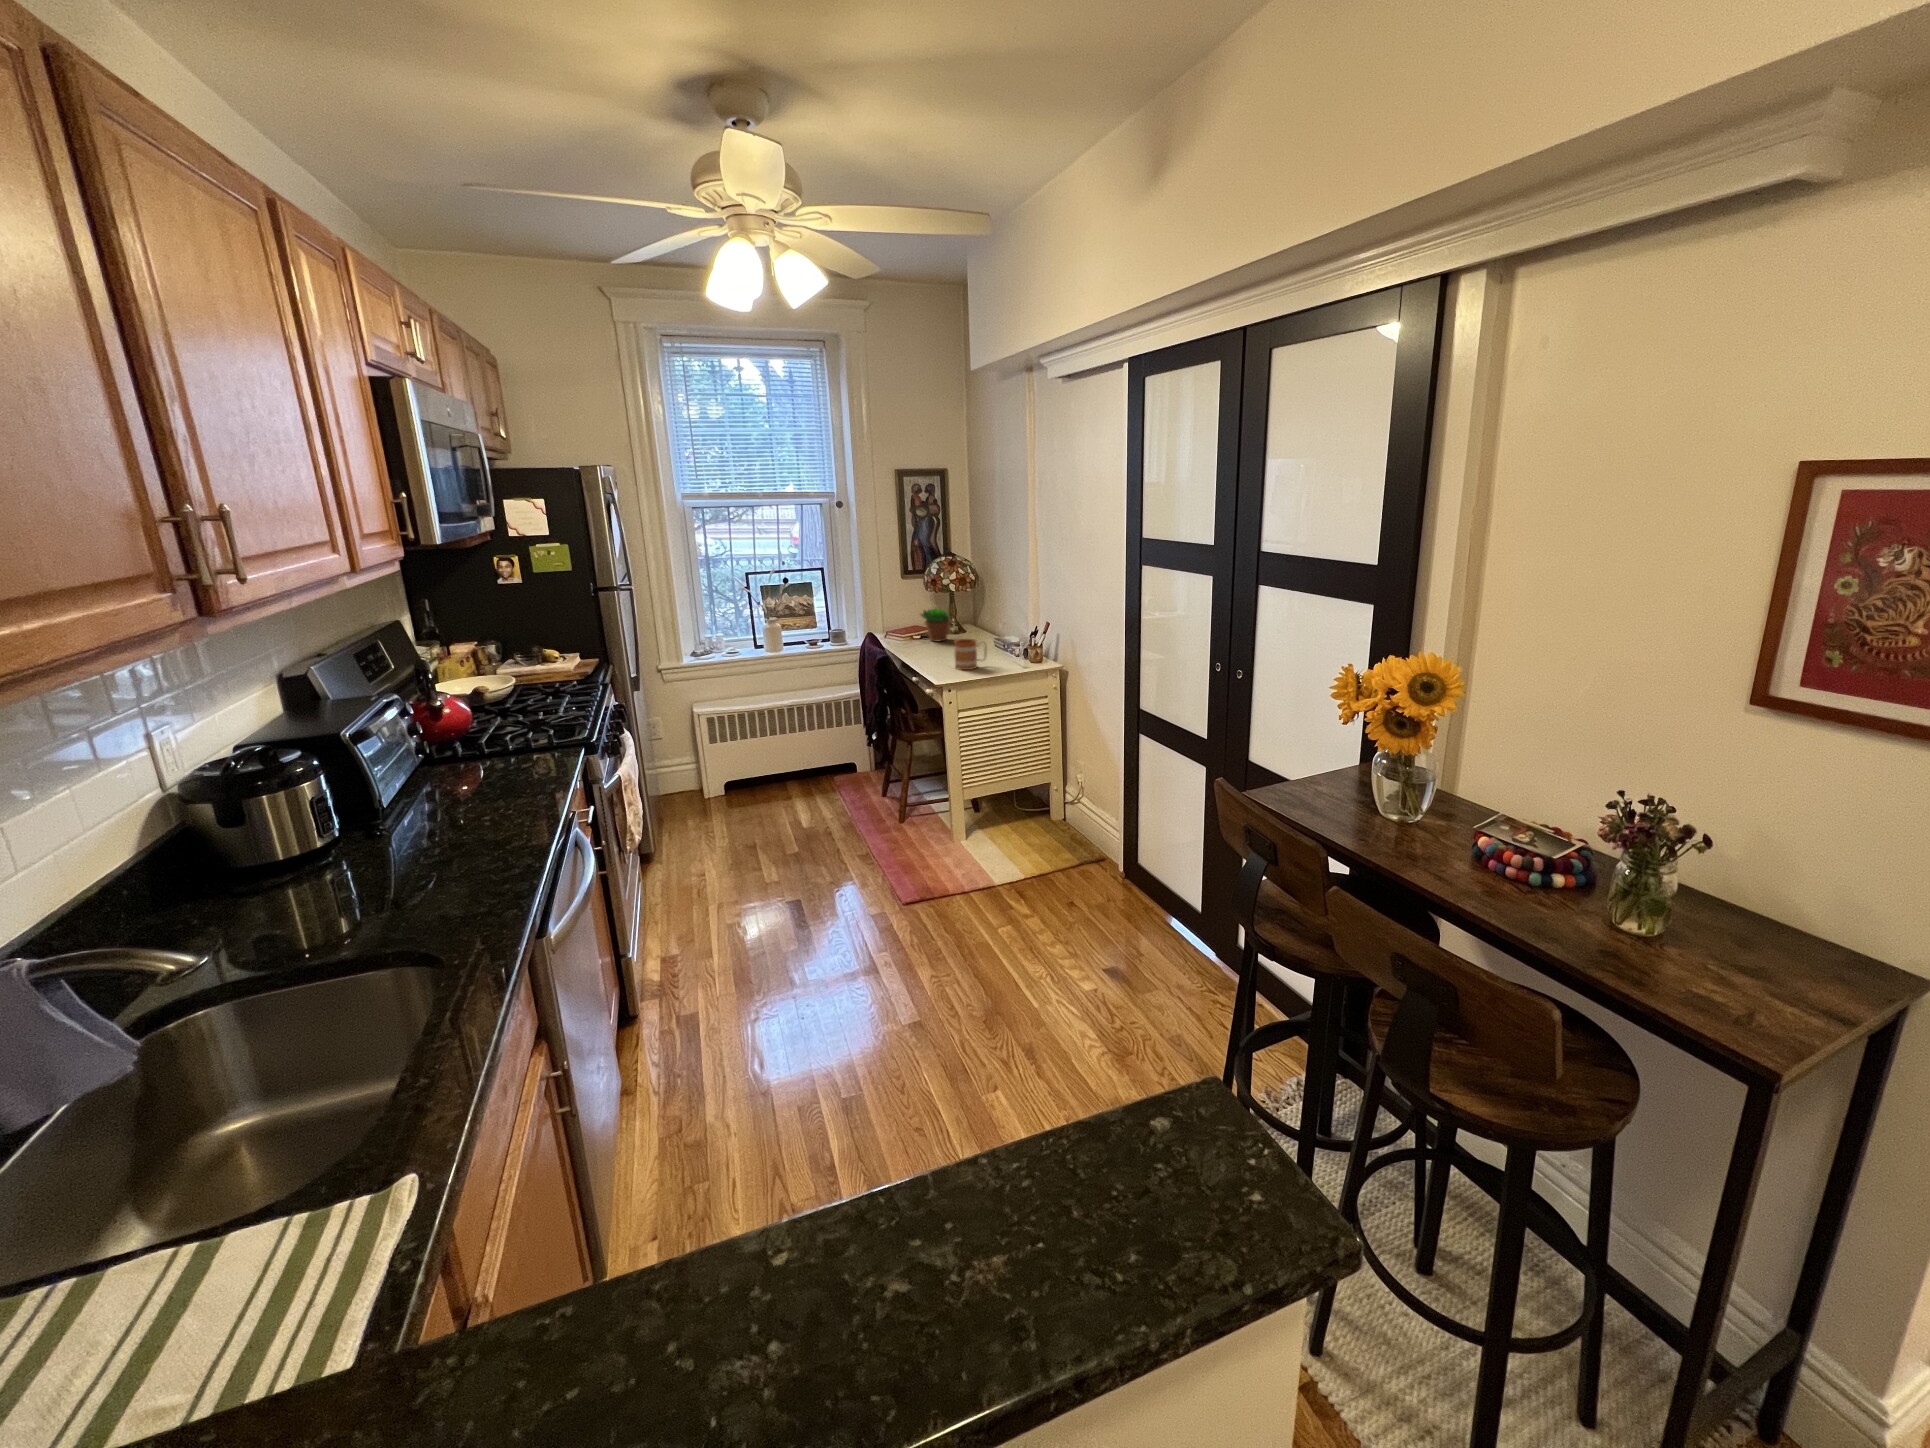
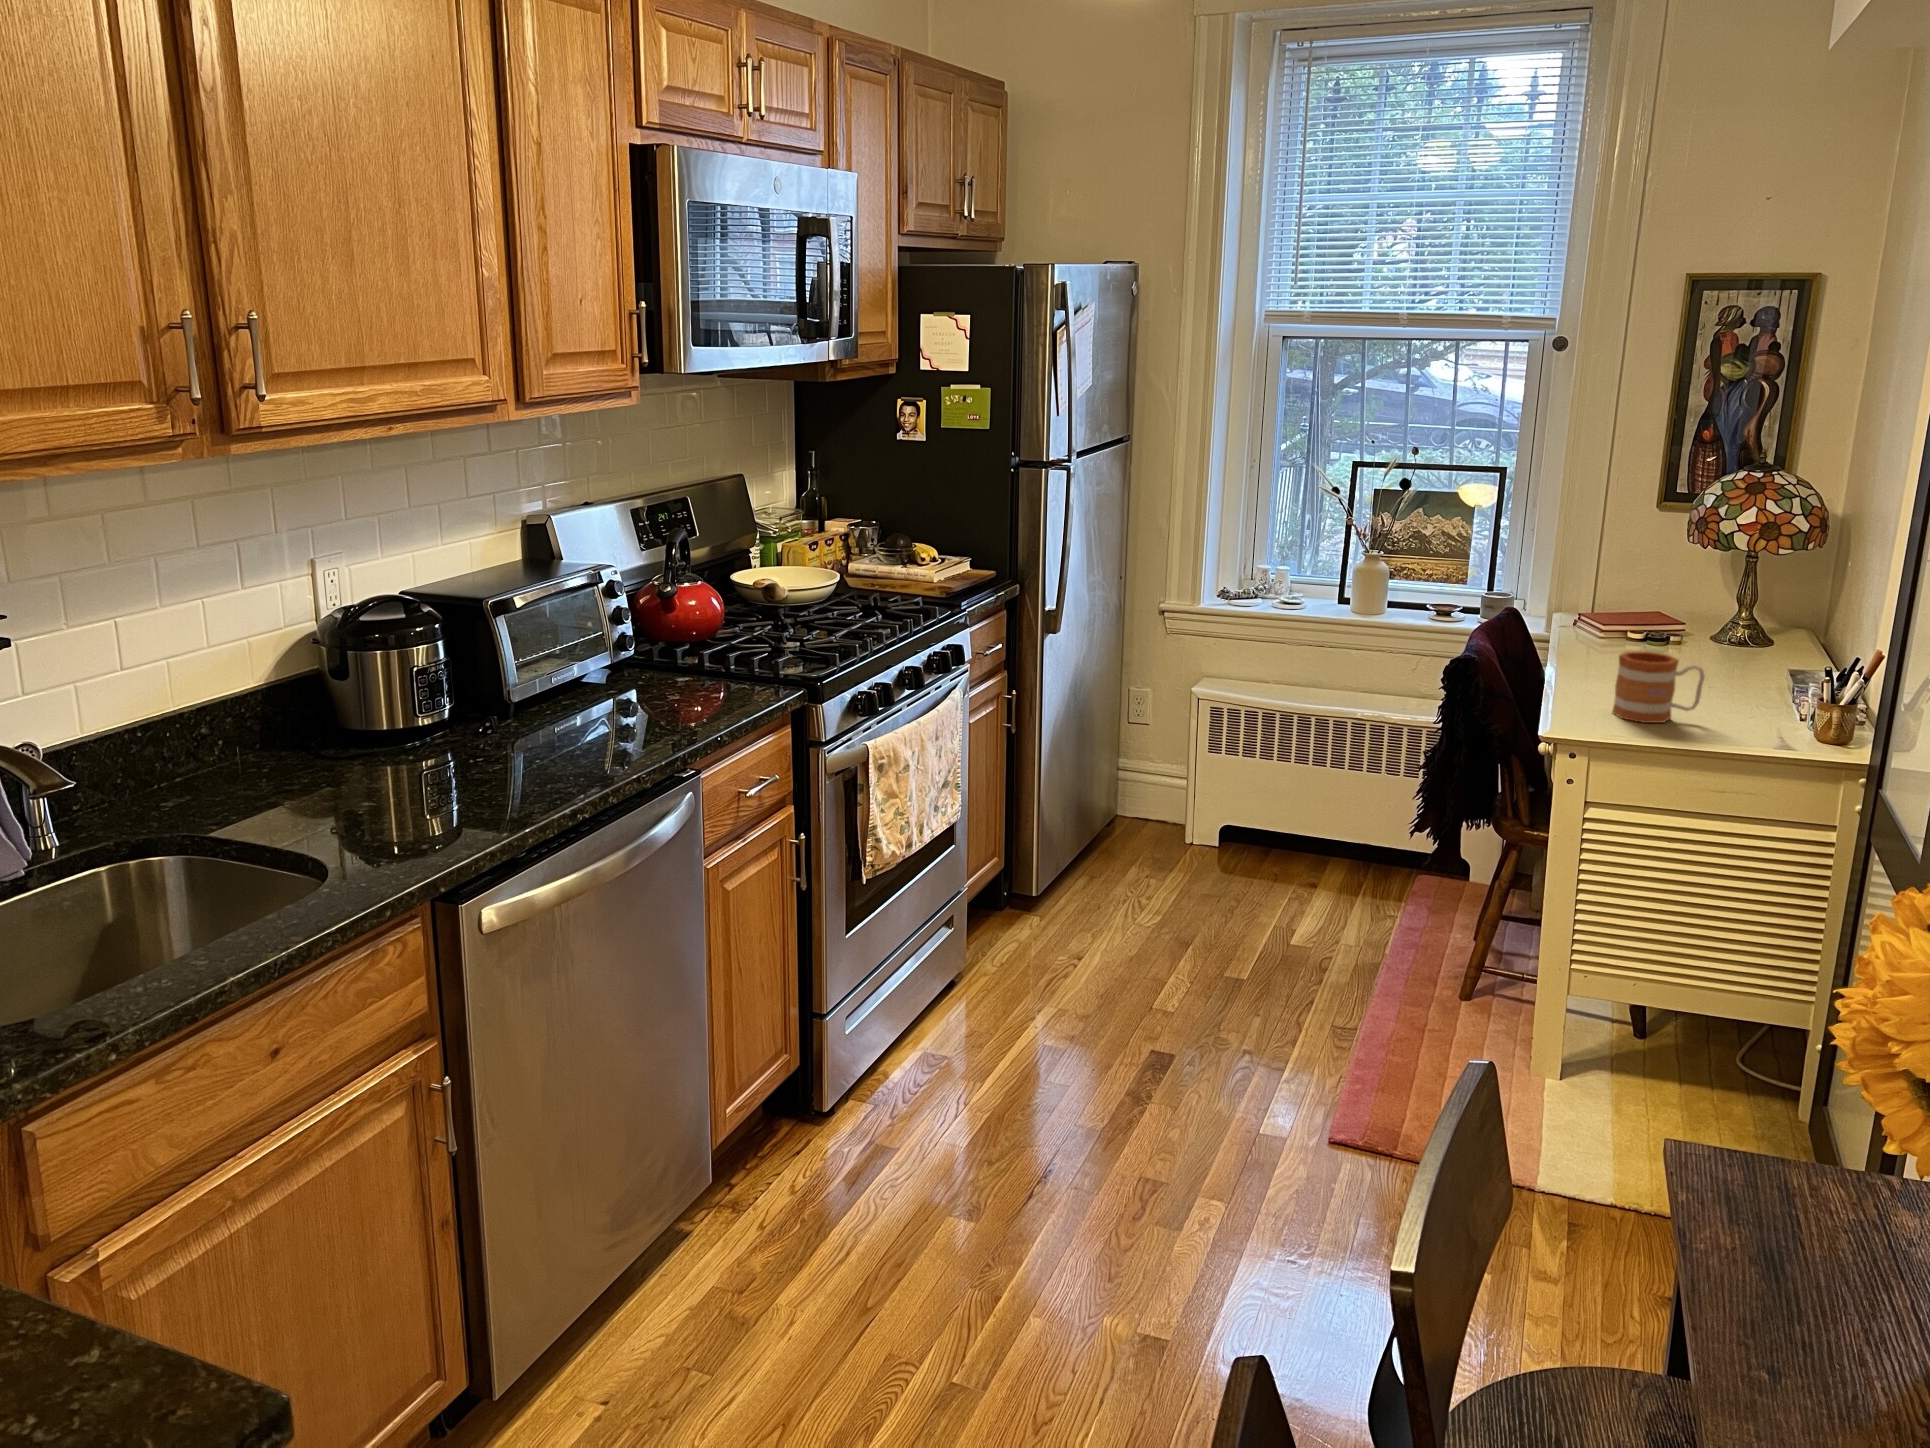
succulent plant: present [921,608,950,642] -> none [1635,577,1715,654]

